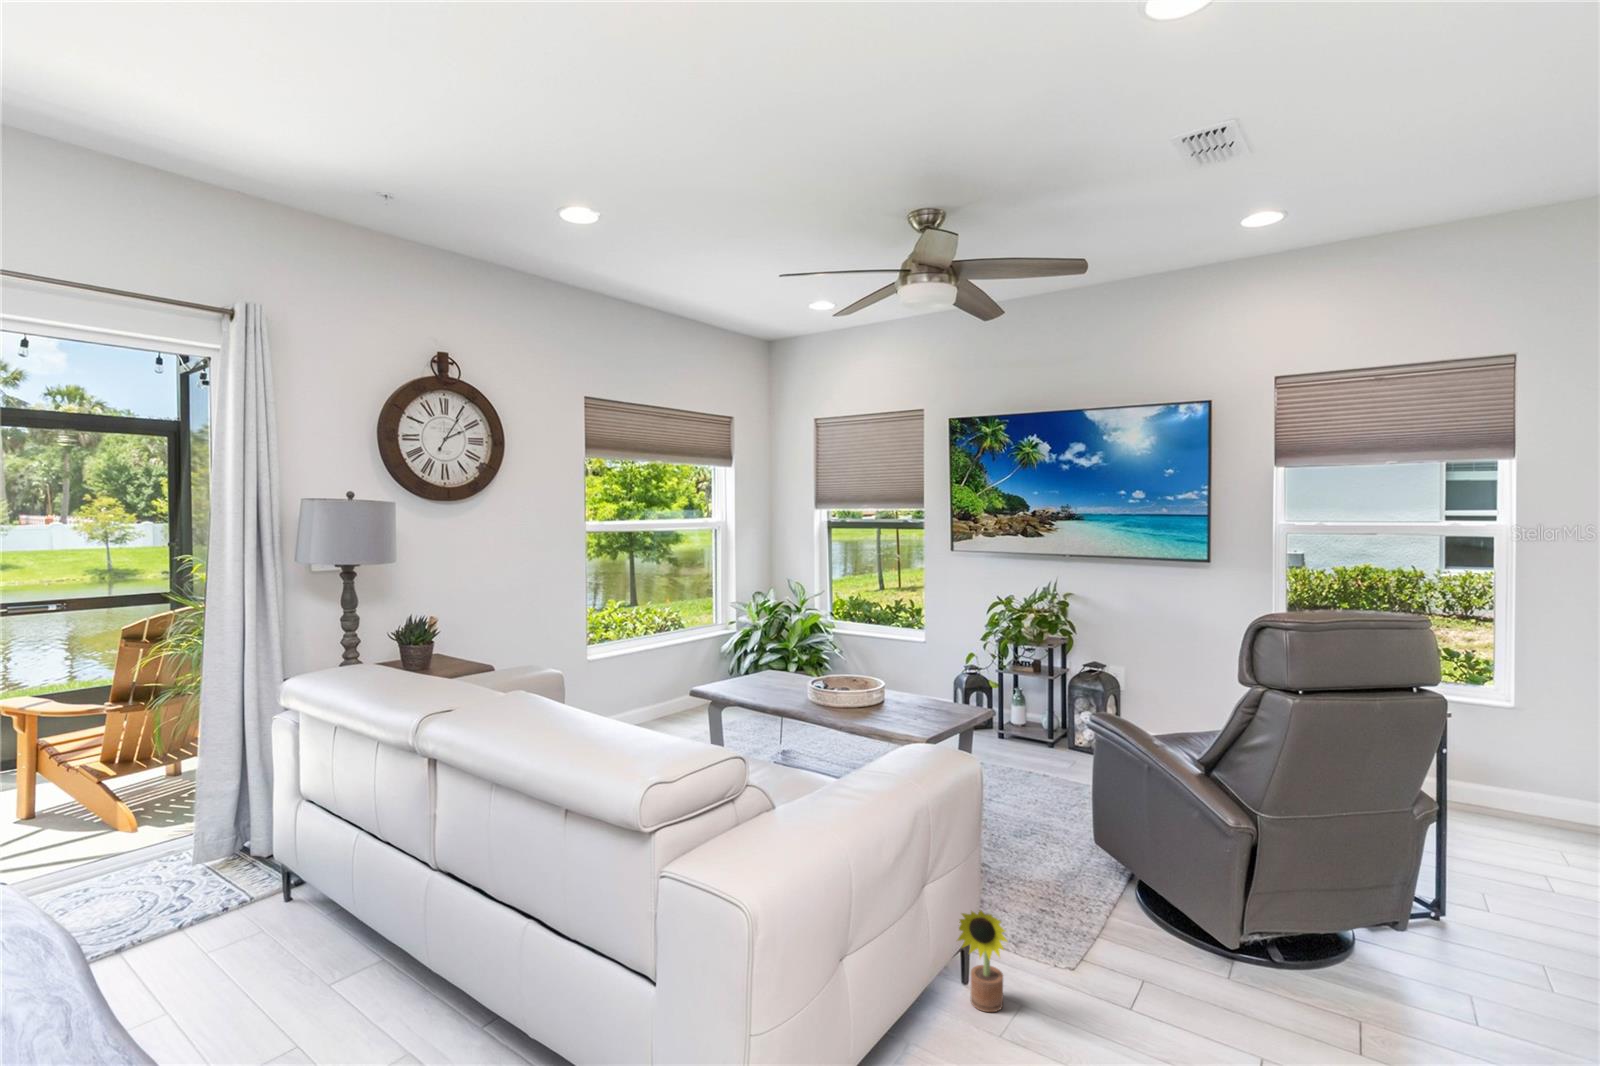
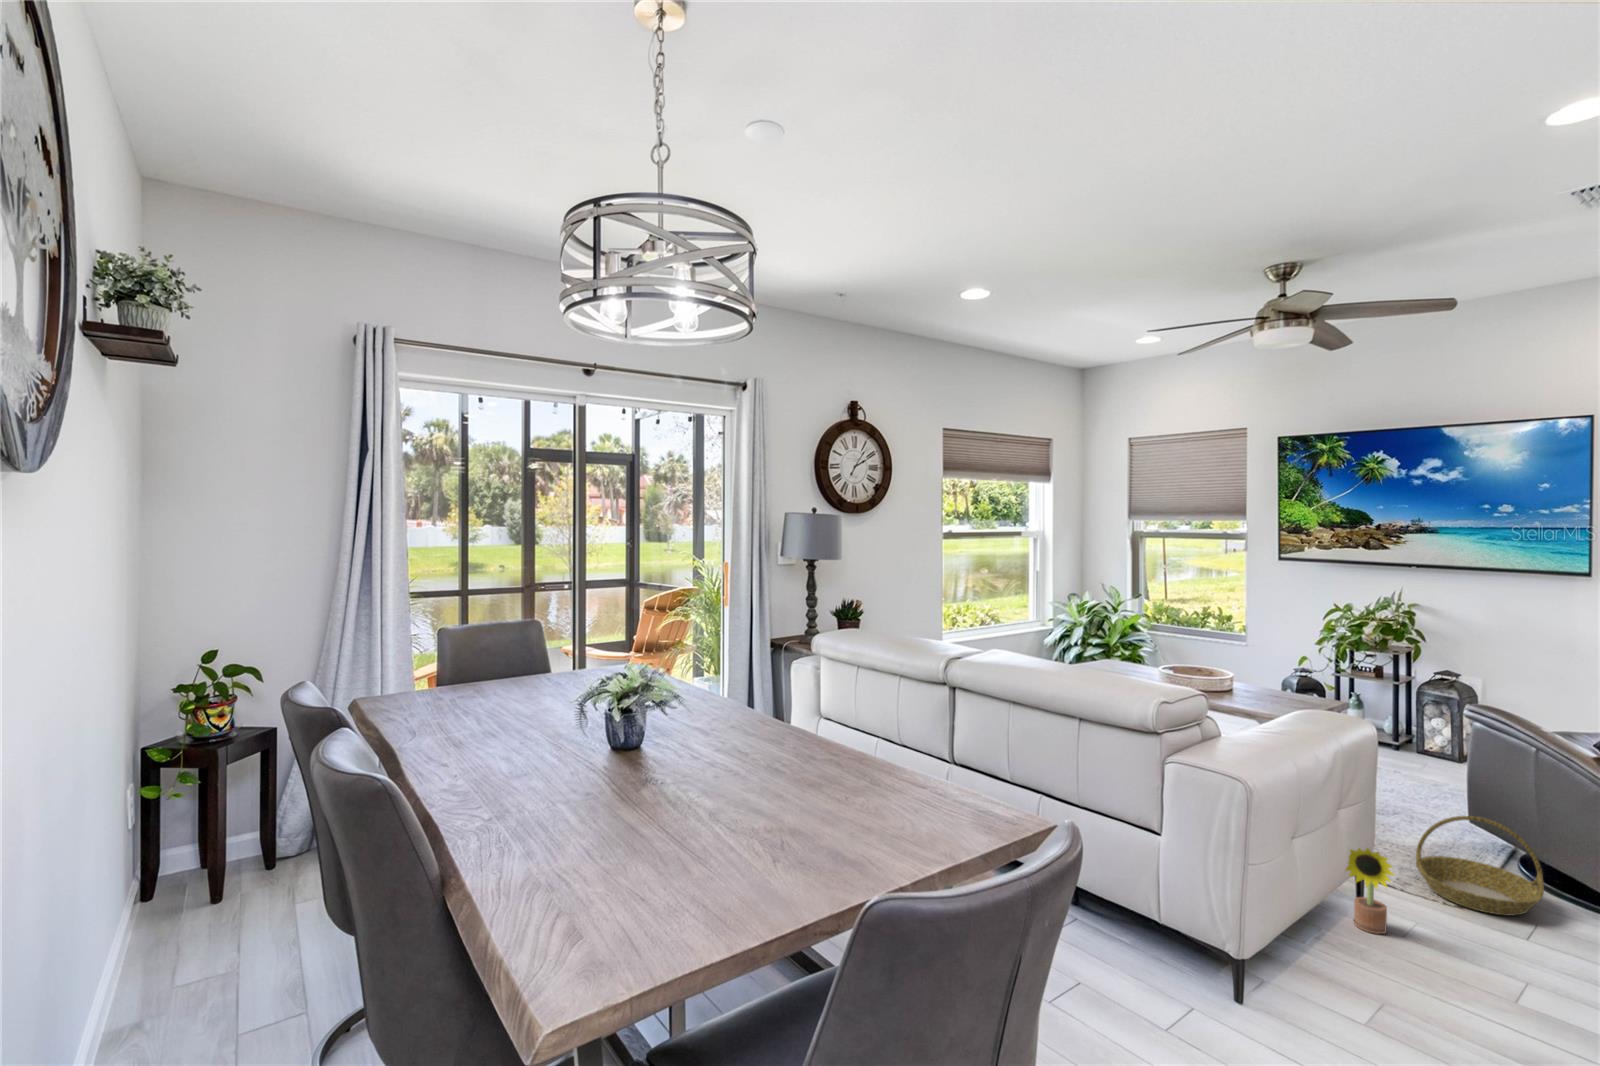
basket: none [1044,840,1158,953] -> present [1416,816,1544,915]

